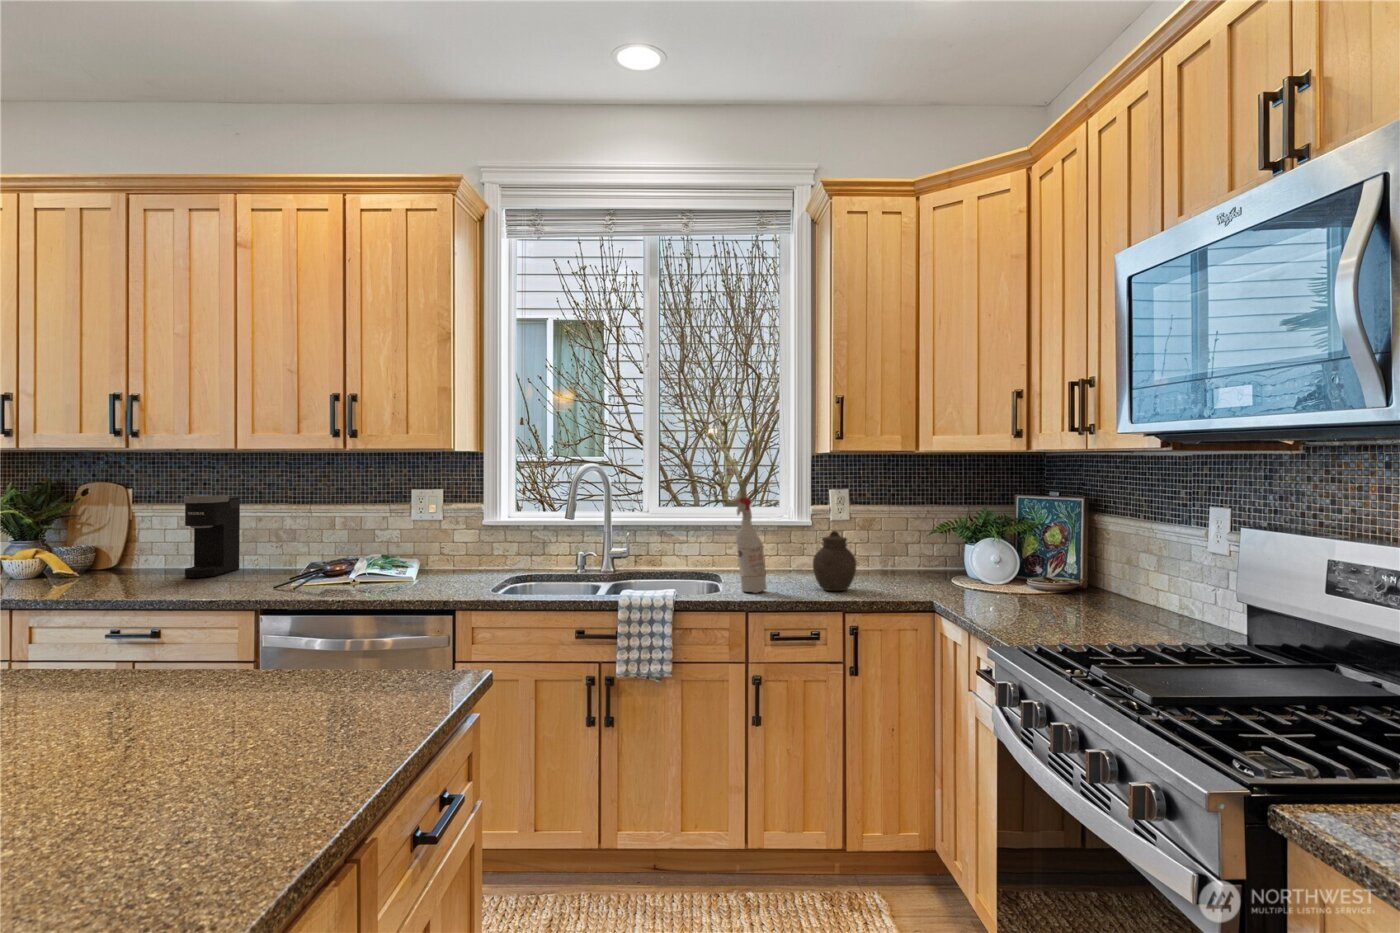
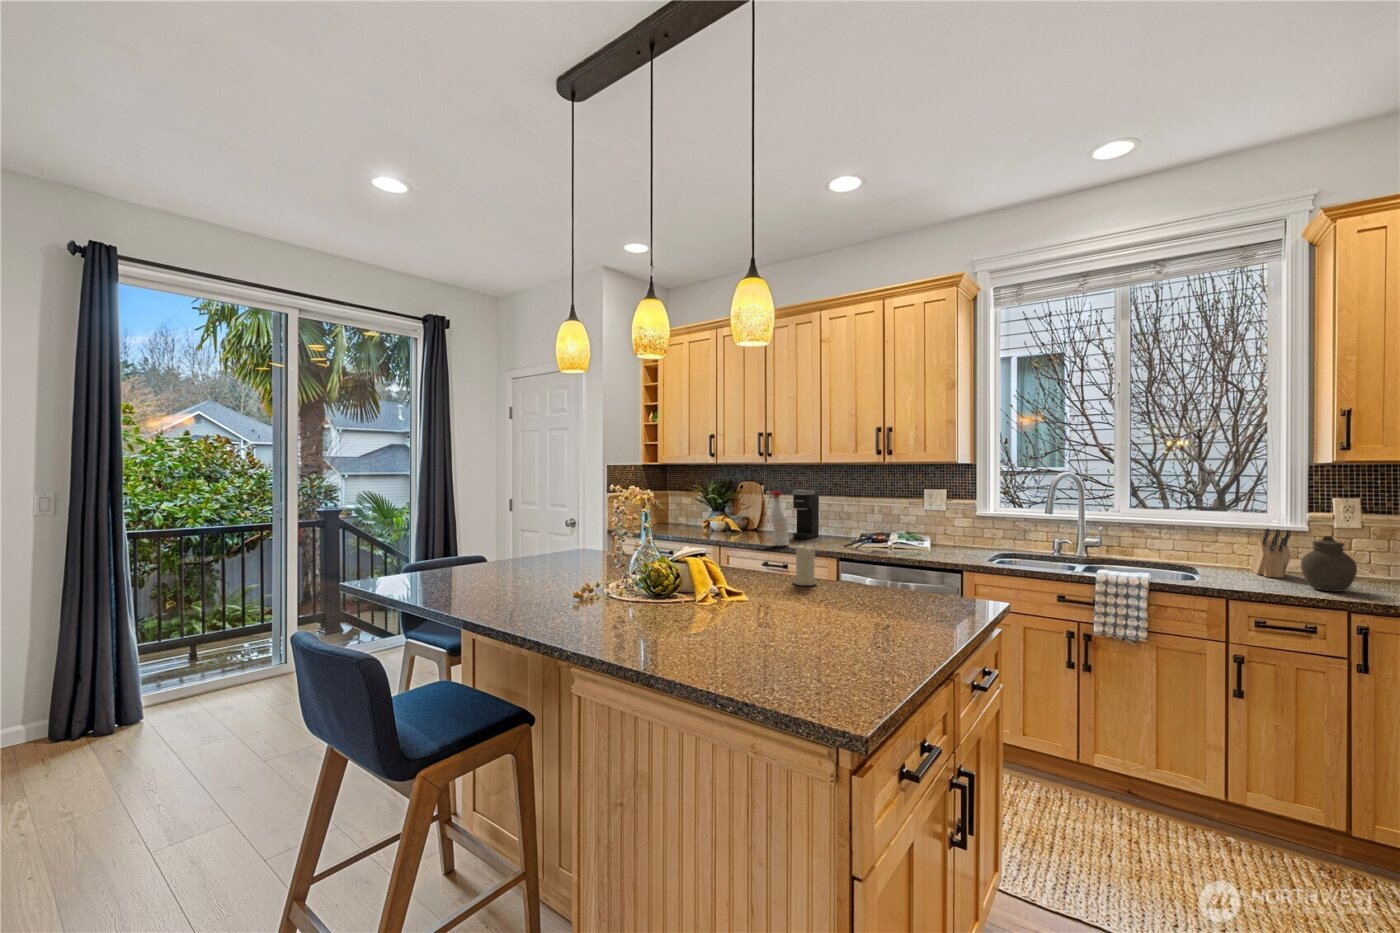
spray bottle: present [733,497,766,593] -> present [766,491,789,546]
knife block: none [767,526,803,579] -> present [1250,529,1291,578]
candle: none [61,606,128,696] -> present [792,545,817,585]

